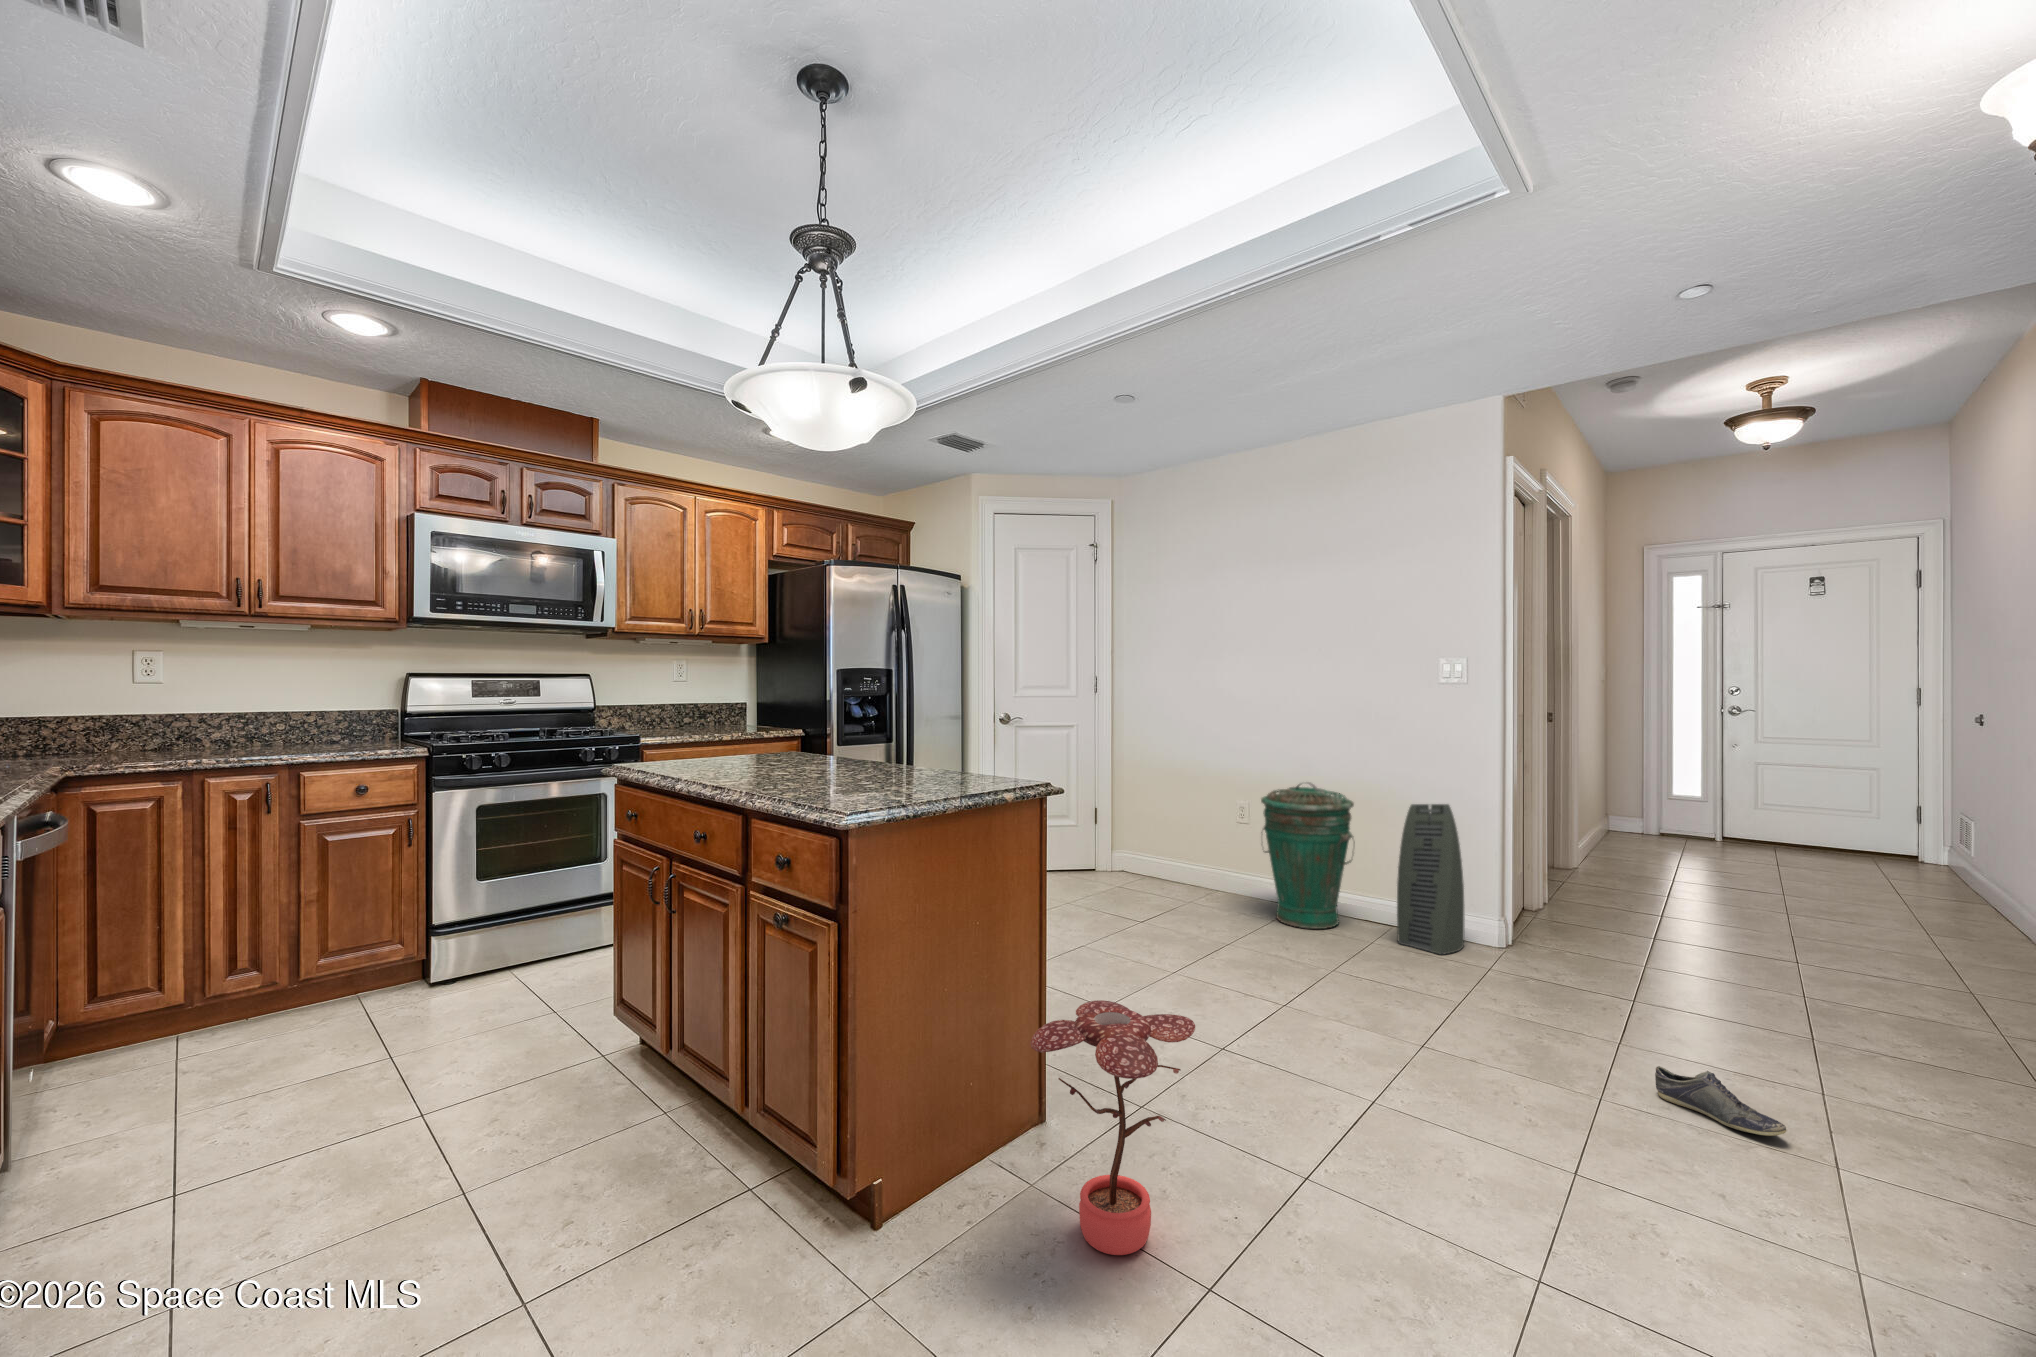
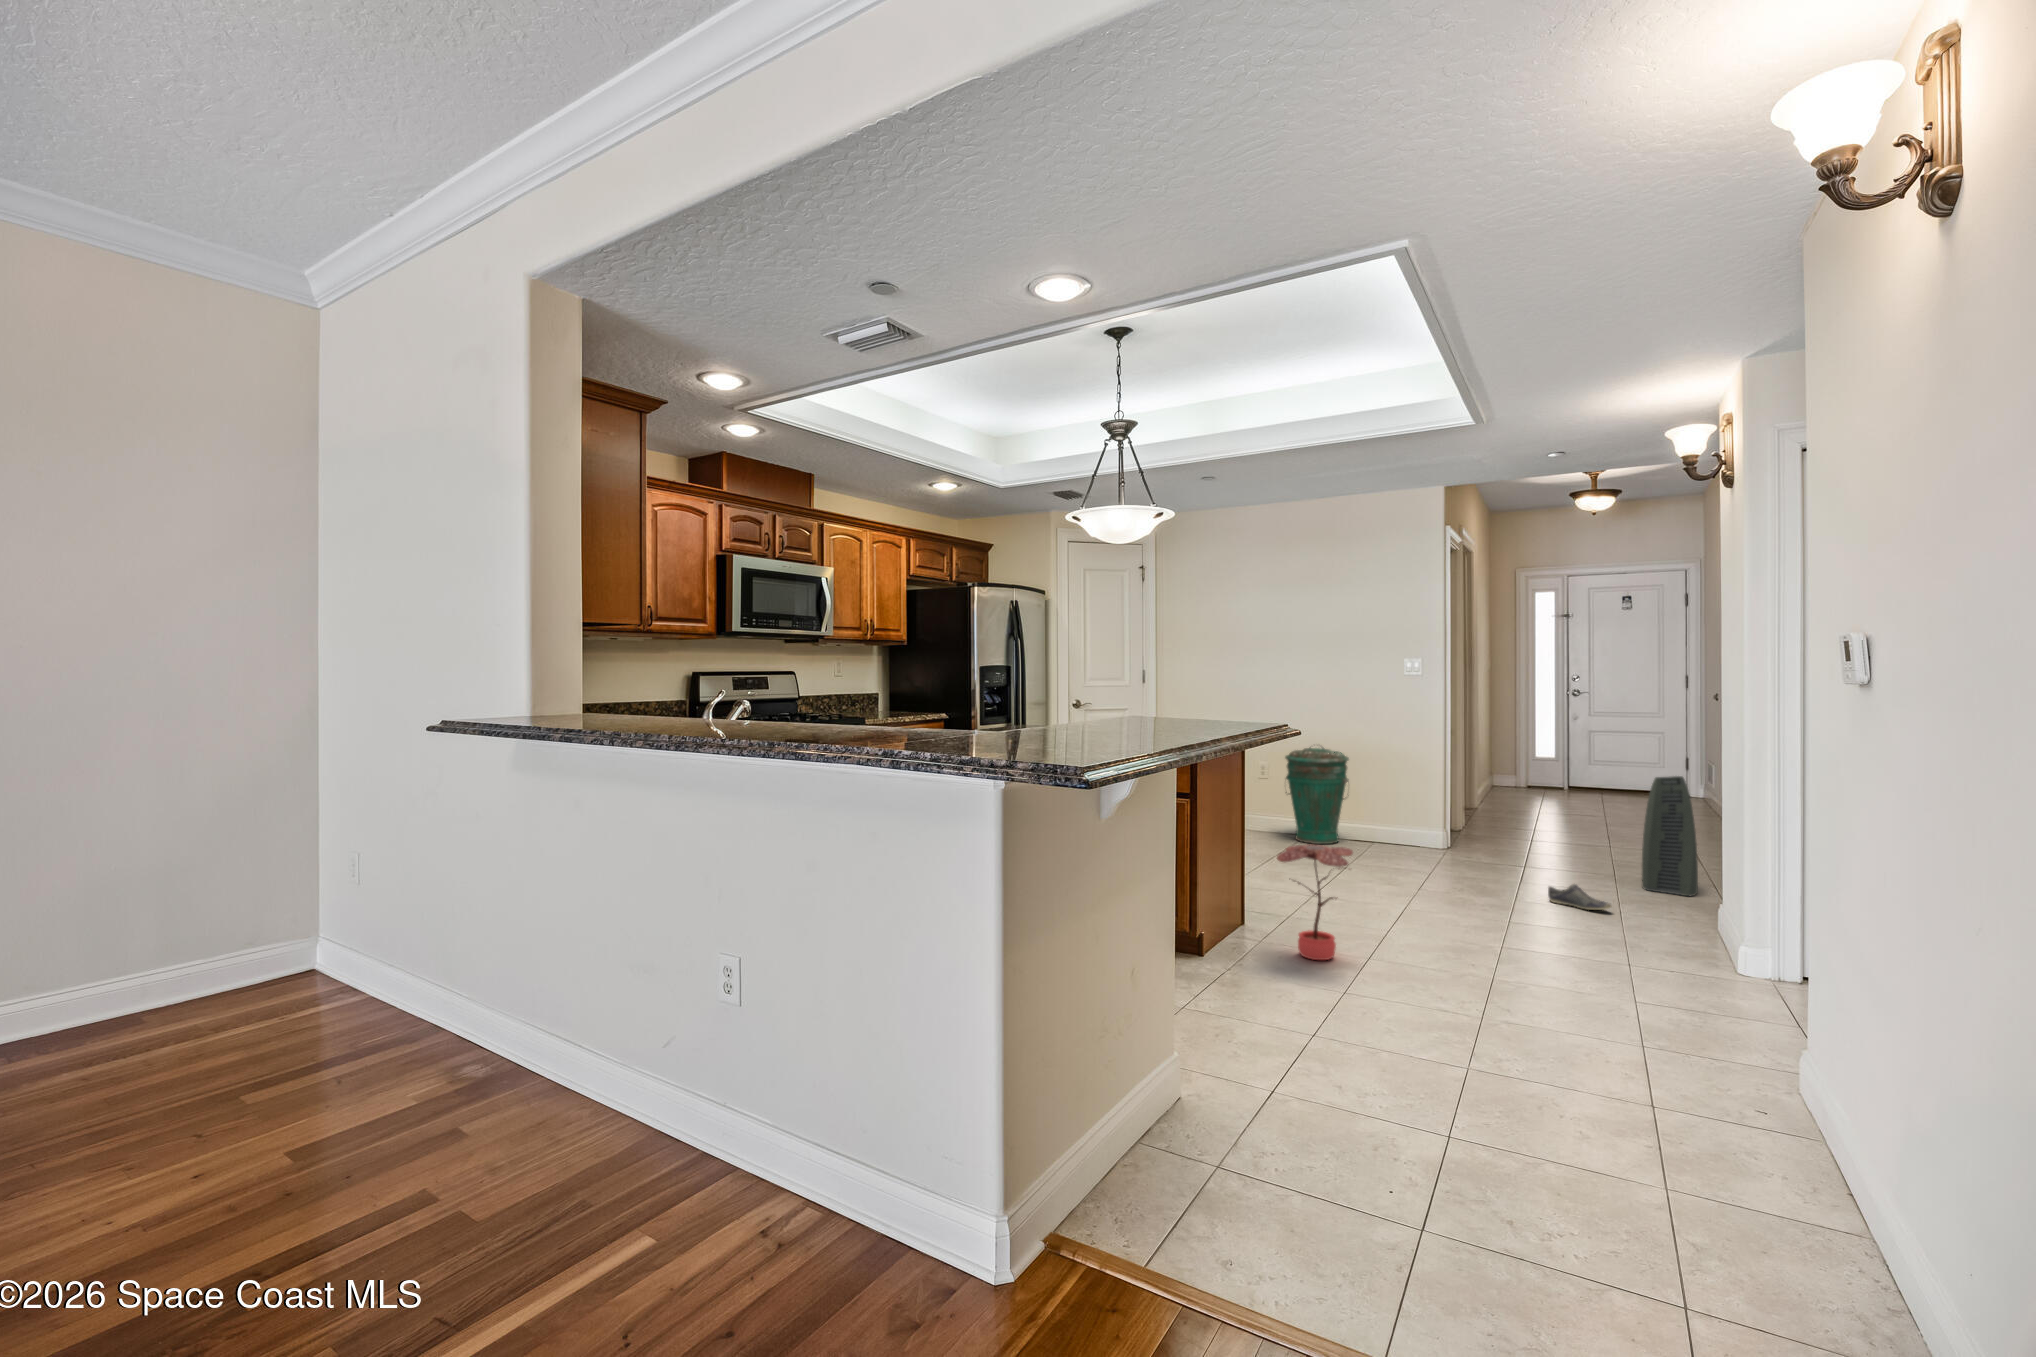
air purifier: present [1397,804,1465,955] -> present [1642,776,1698,896]

